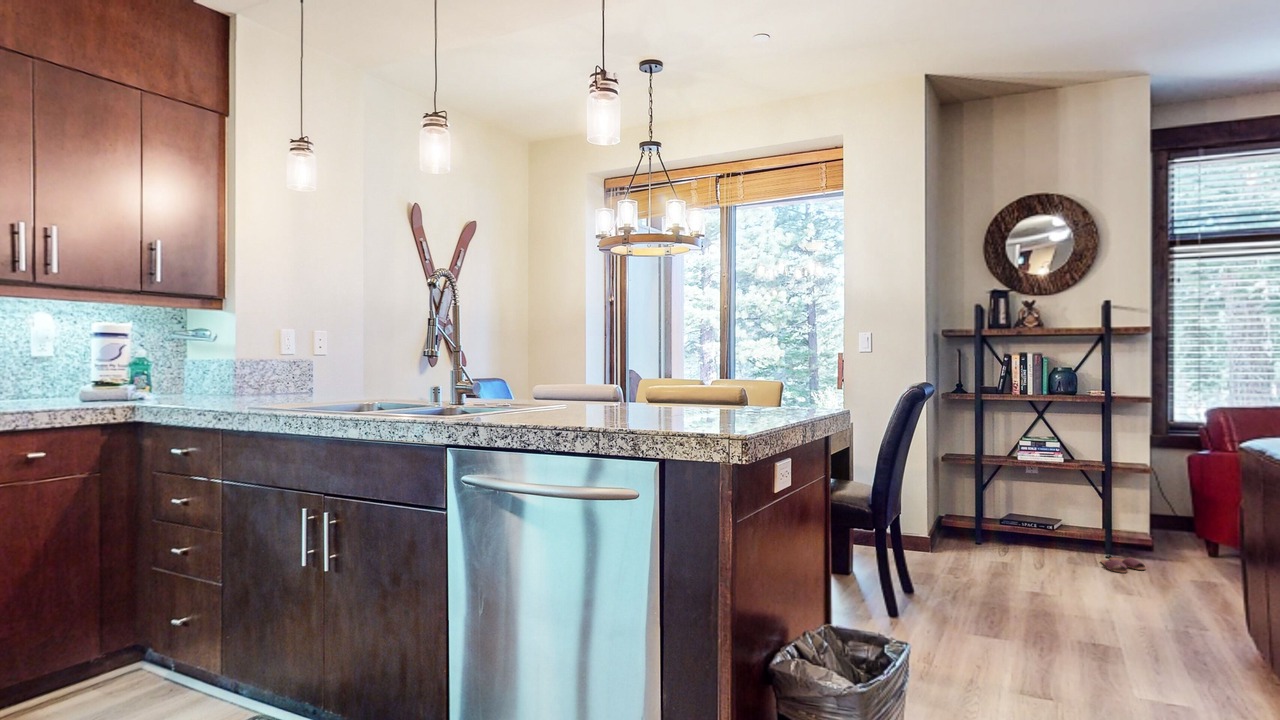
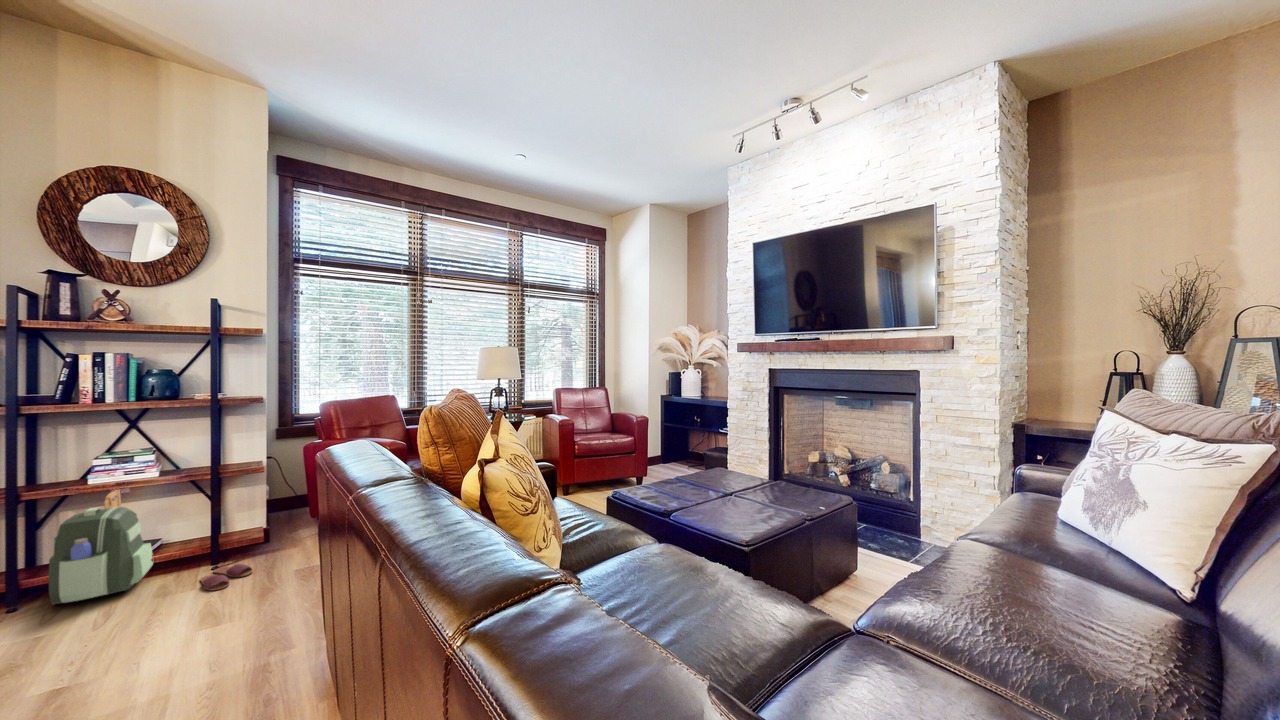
backpack: none [1002,468,1061,552] -> present [49,490,153,605]

